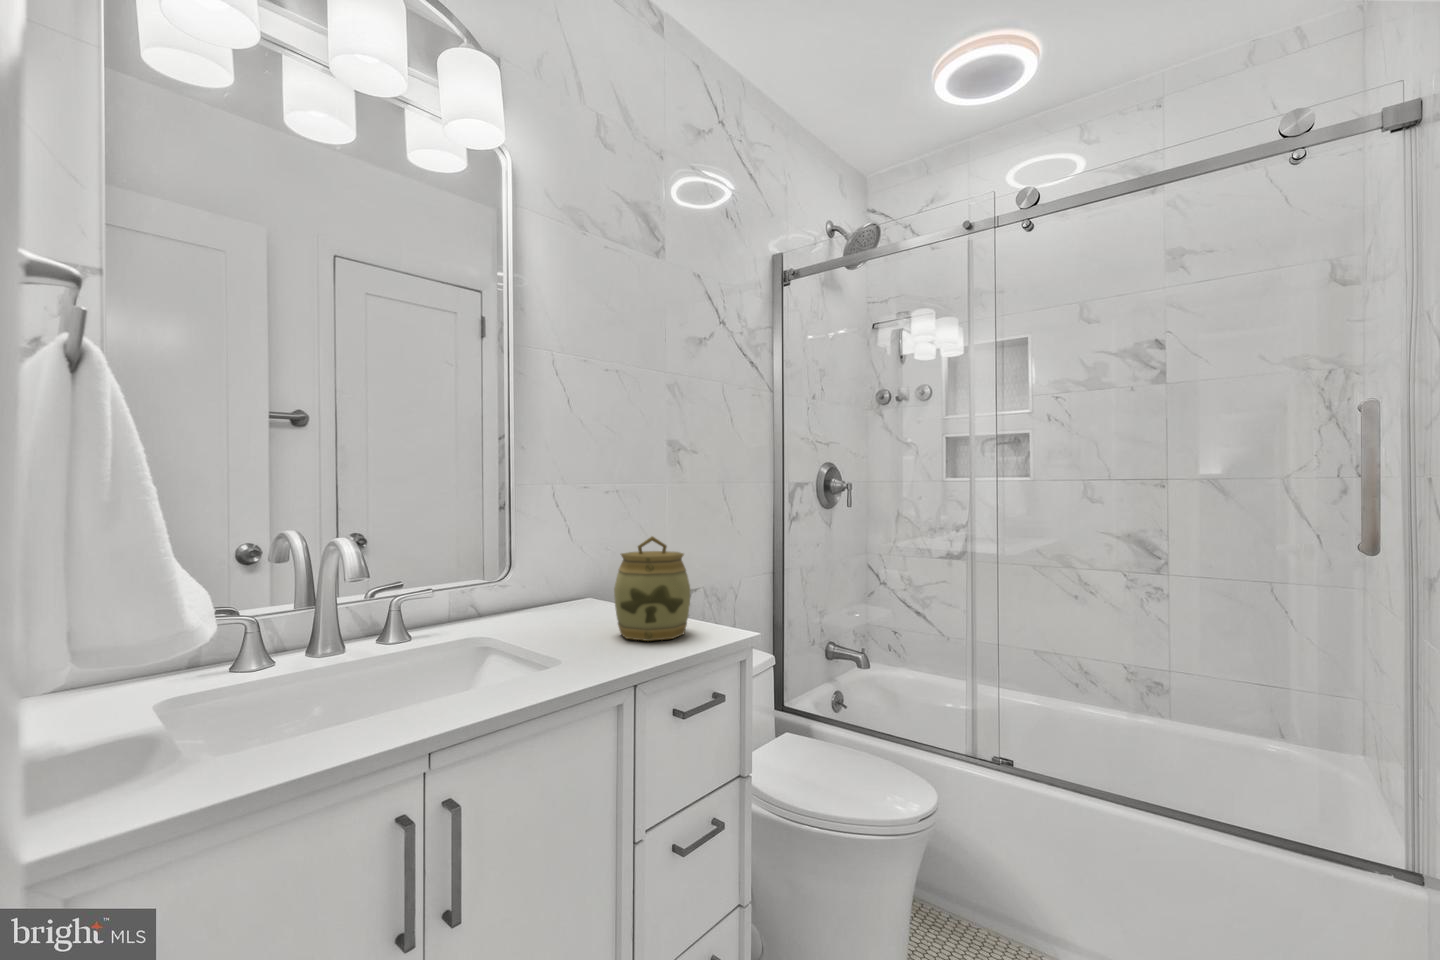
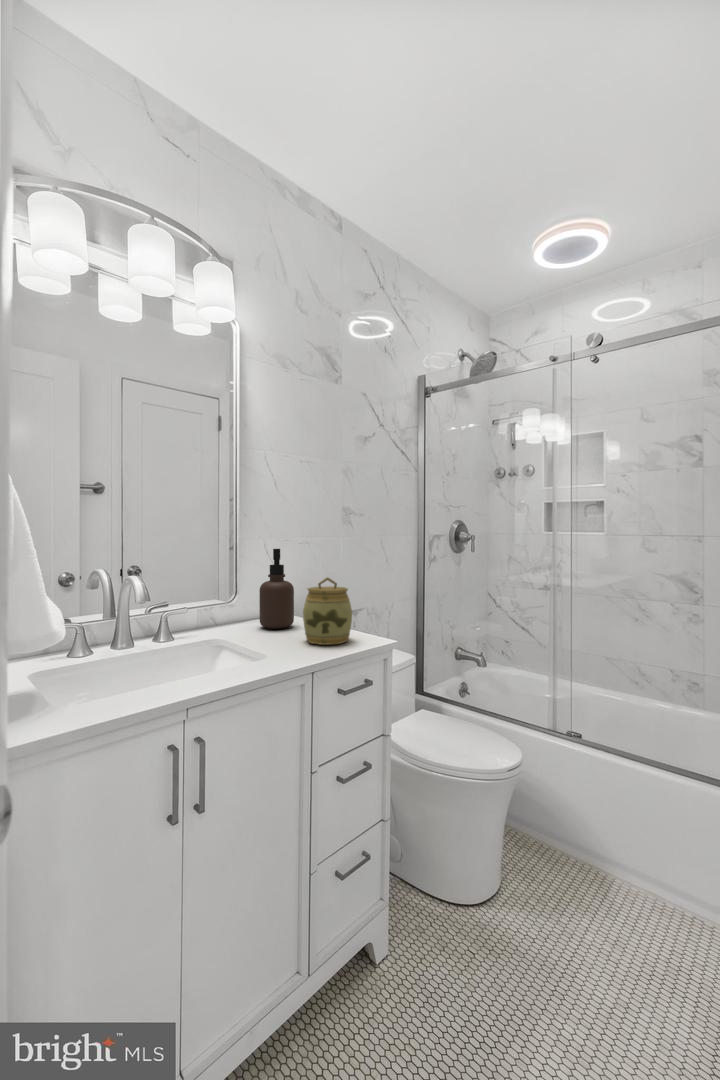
soap dispenser: none [544,496,597,618] -> present [259,549,294,629]

